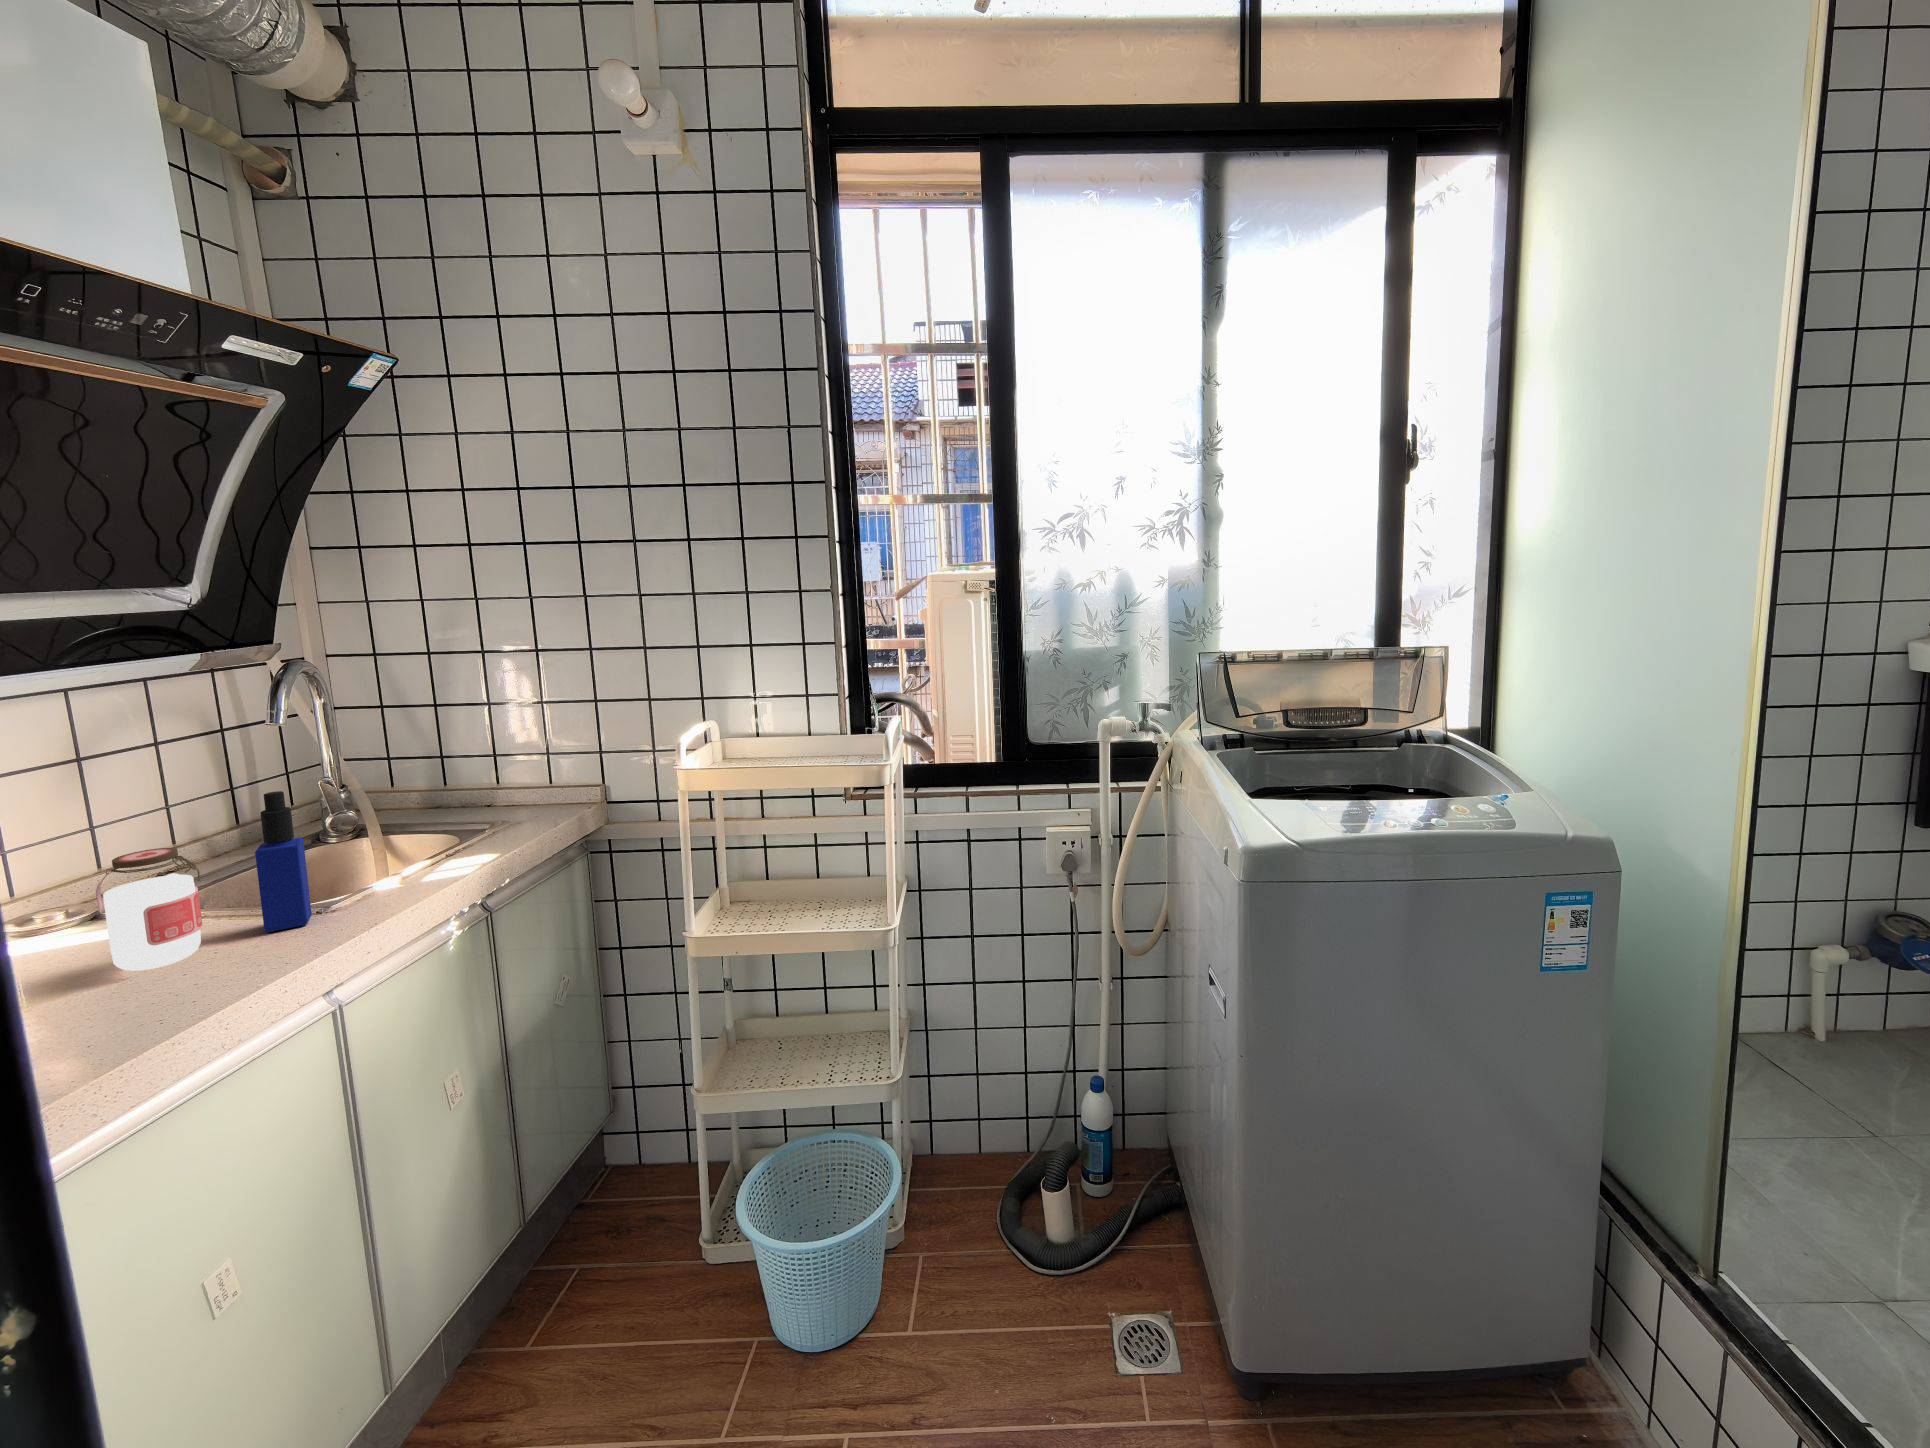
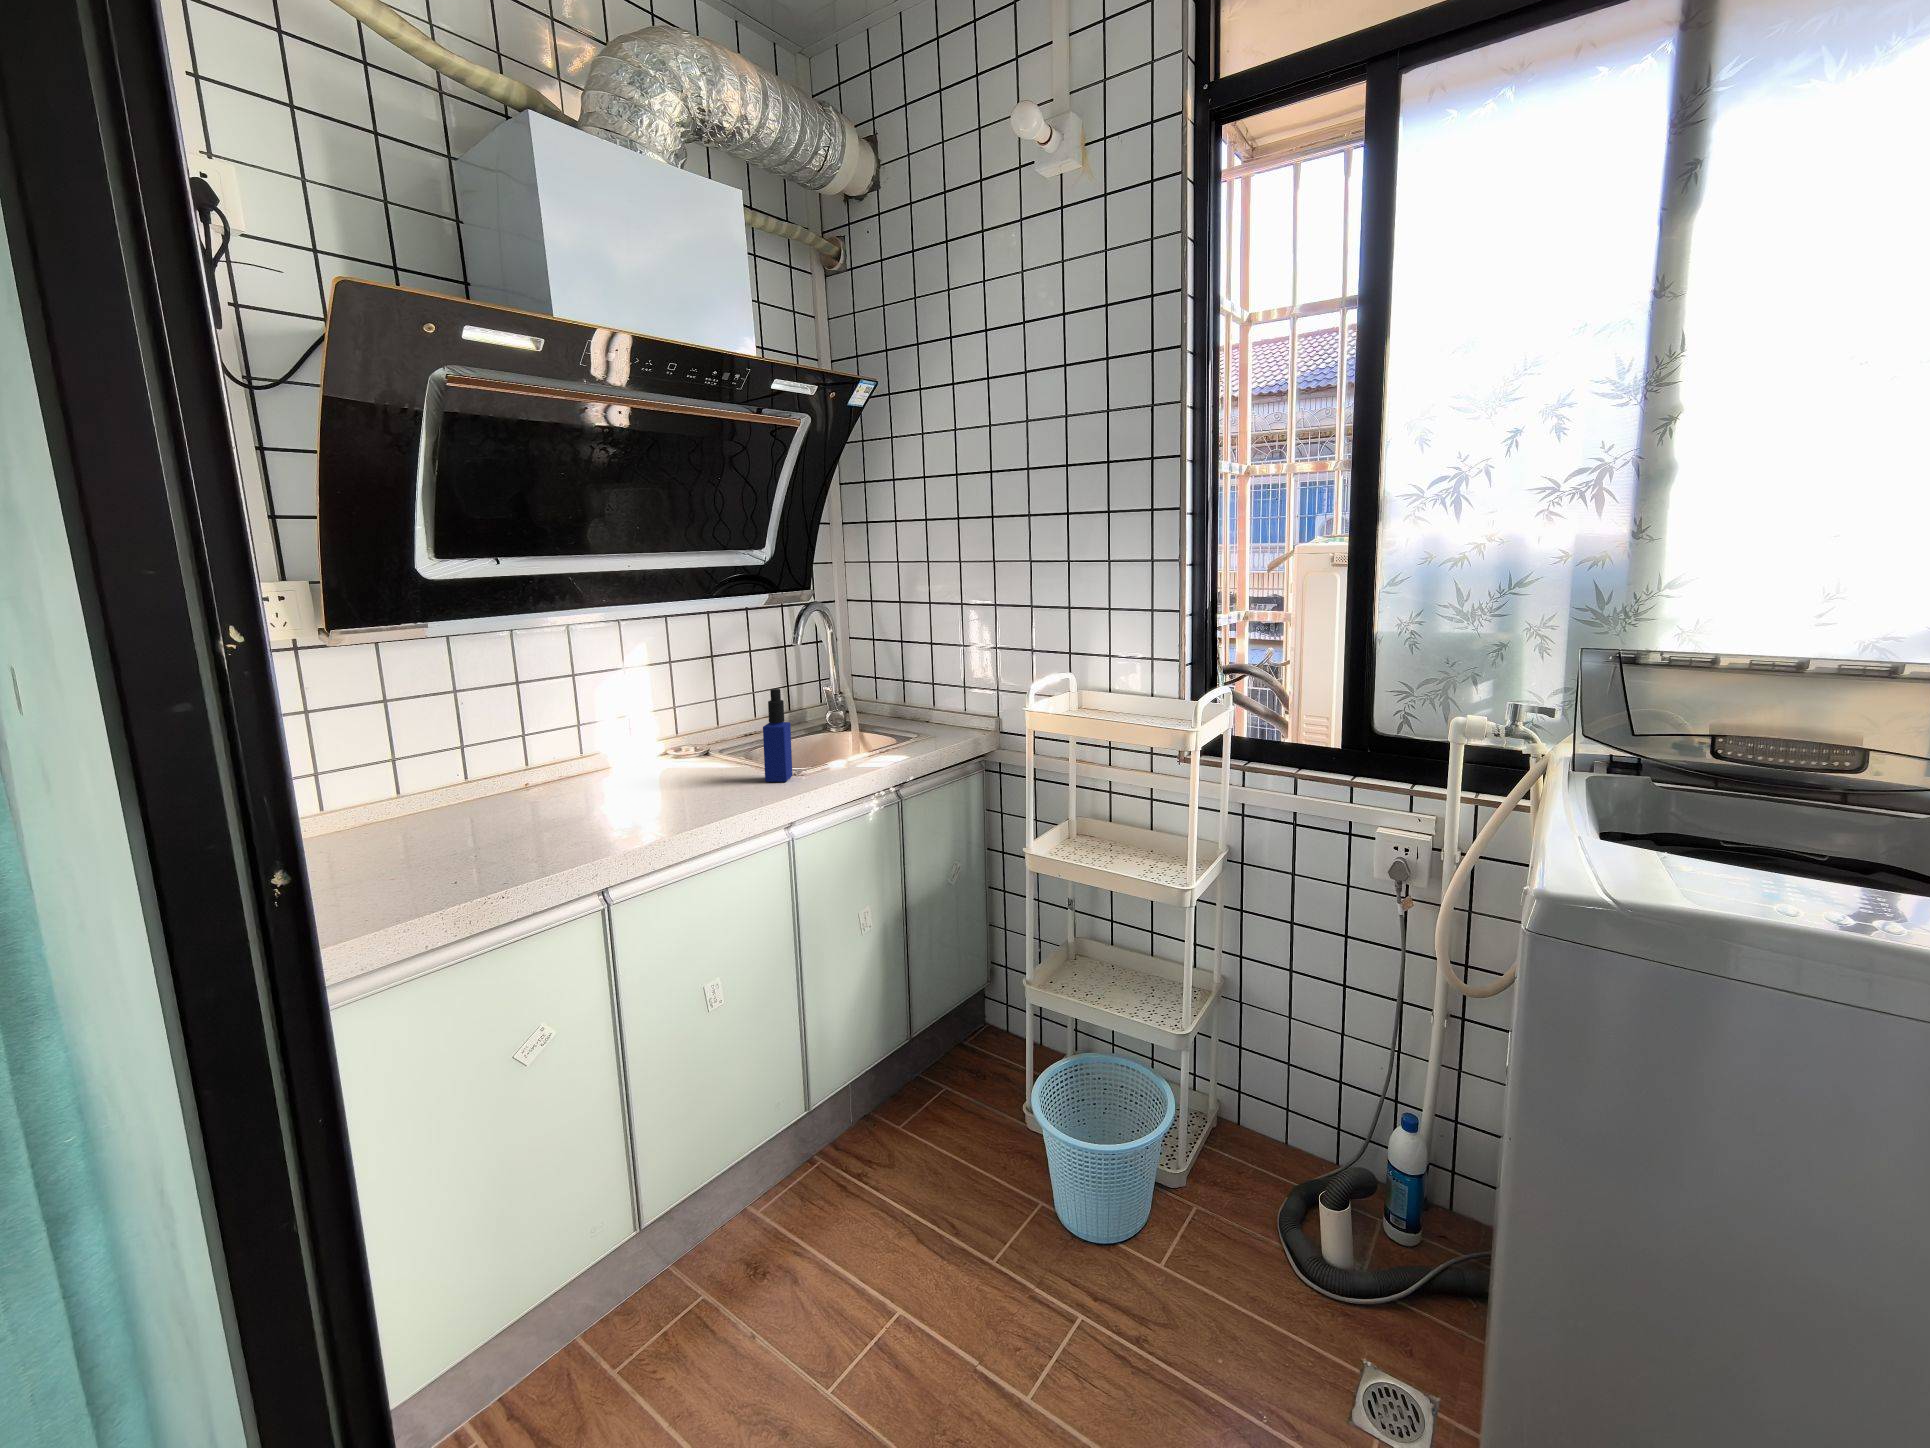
jar: present [96,848,203,971] -> none [687,716,735,791]

